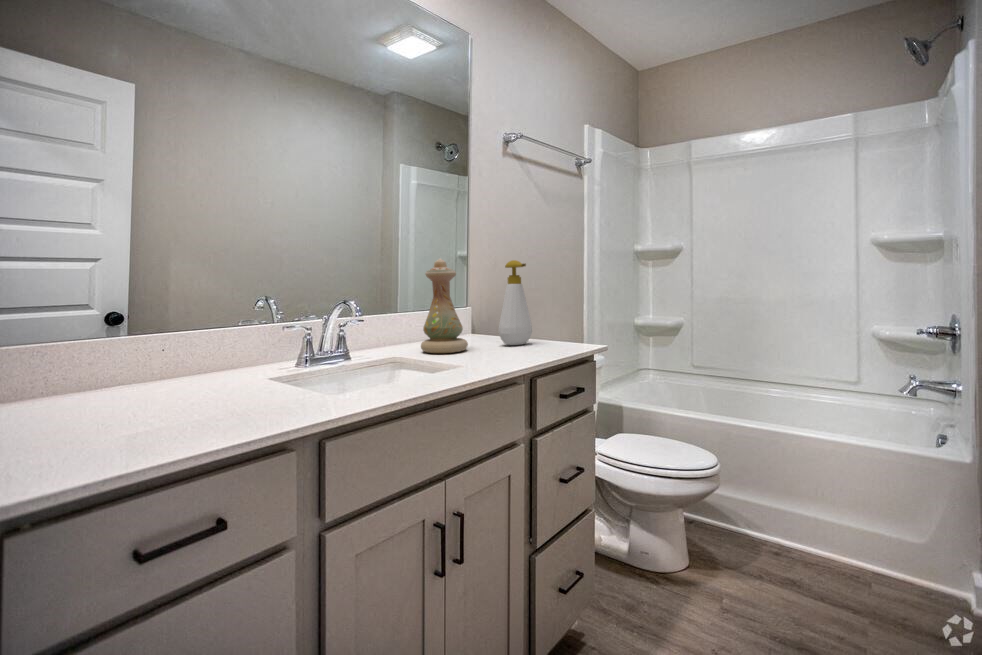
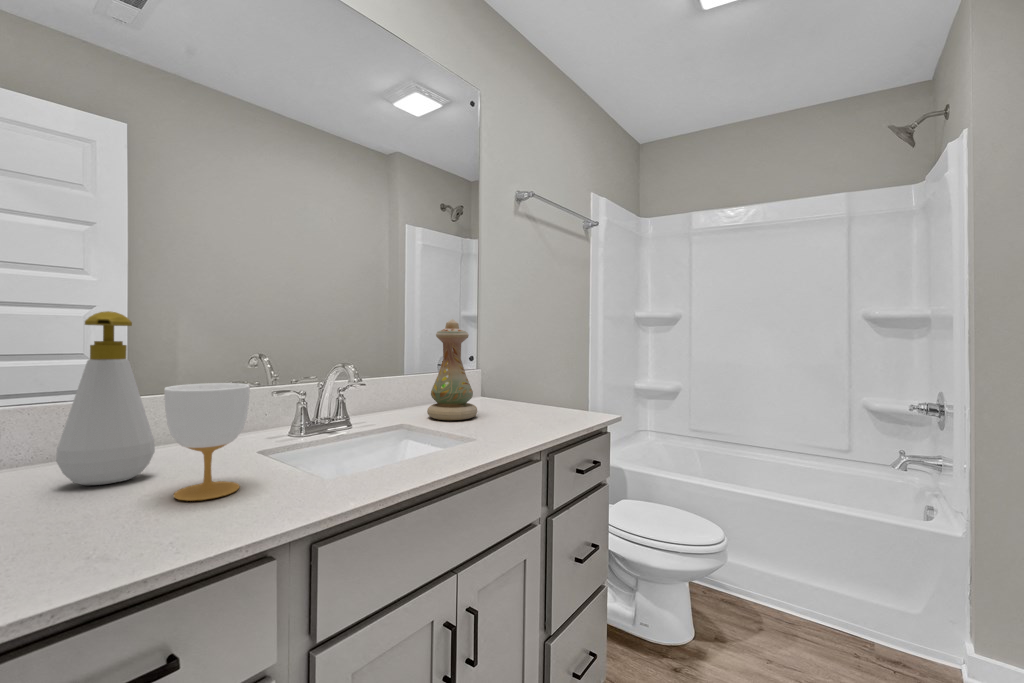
soap bottle: present [499,260,532,345] -> present [56,311,155,485]
cup: none [185,316,255,412] -> present [164,383,250,501]

